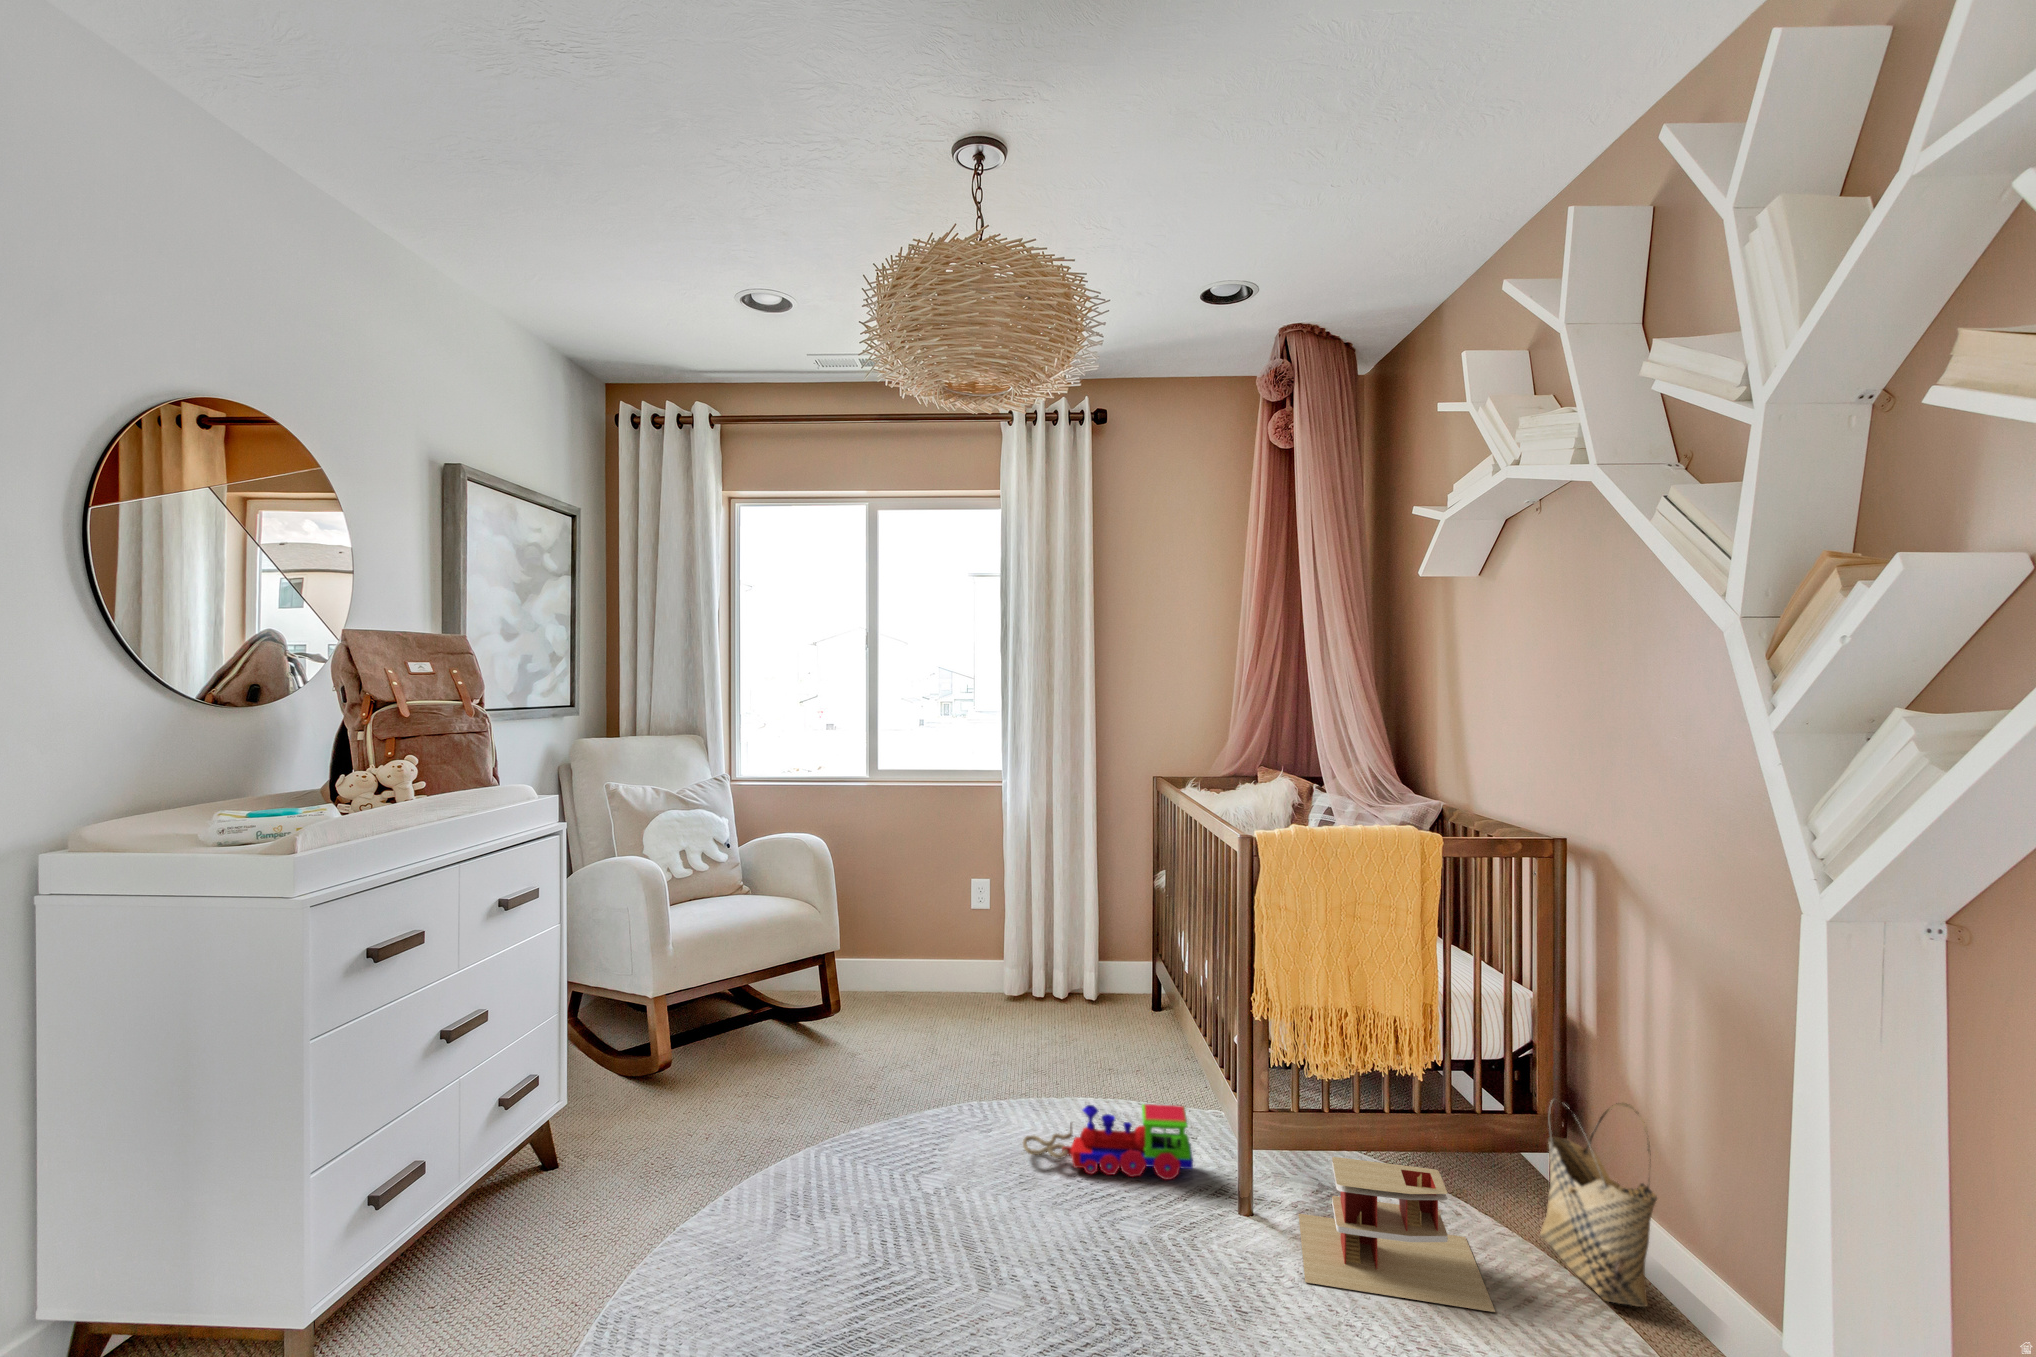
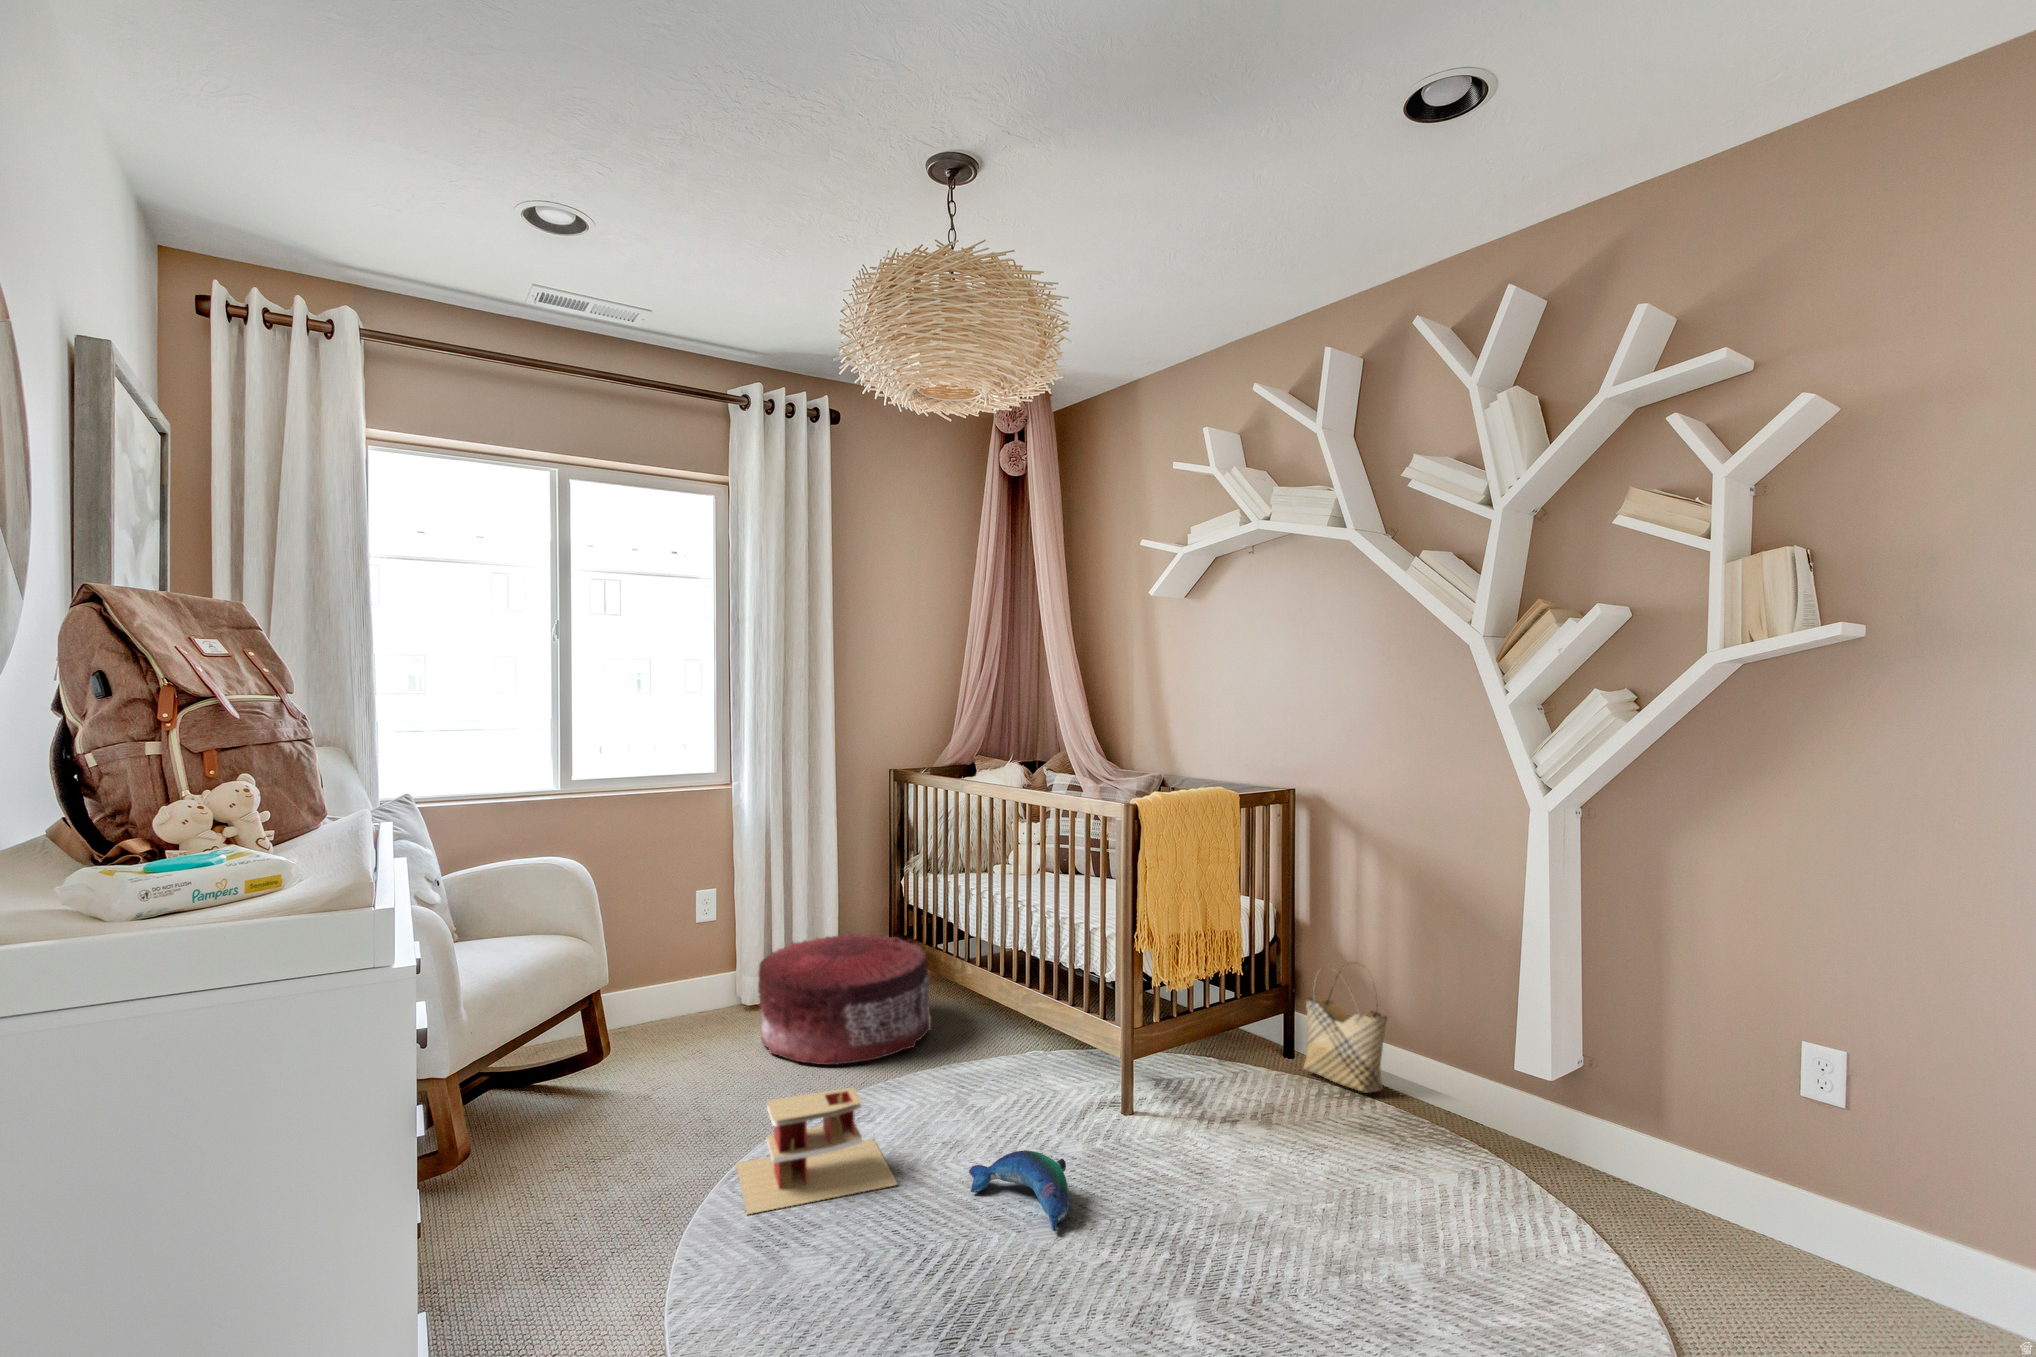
pouf: none [972,939,1149,1072] -> present [758,933,931,1065]
toy train: present [1023,1104,1193,1179] -> none [925,1046,1075,1125]
toy house: present [1299,1157,1495,1312] -> present [736,1088,897,1214]
plush toy: none [984,1205,1071,1307] -> present [969,1151,1069,1231]

